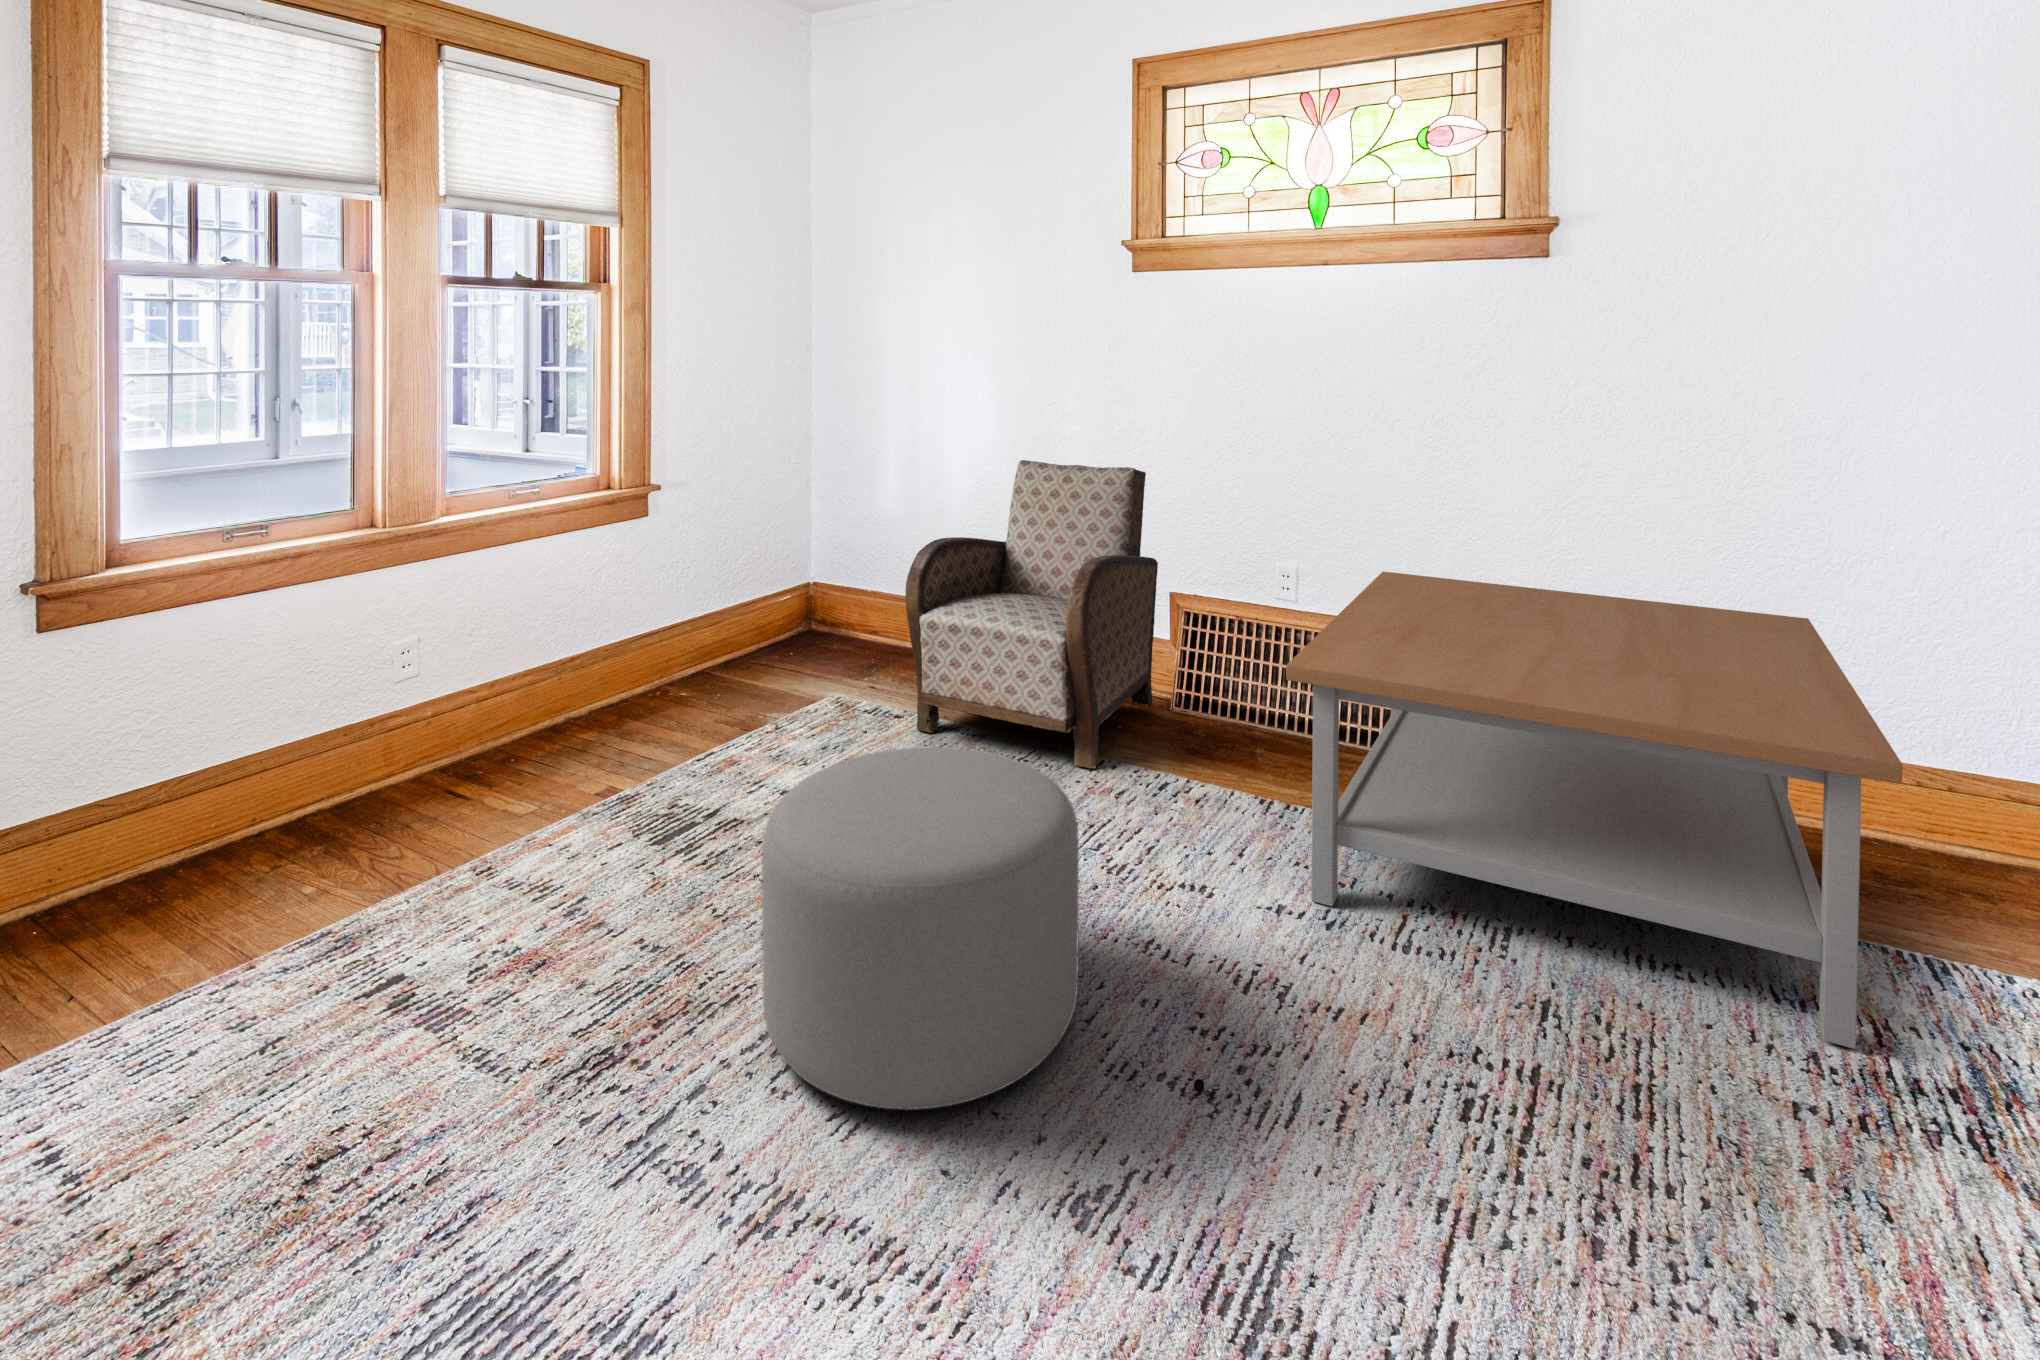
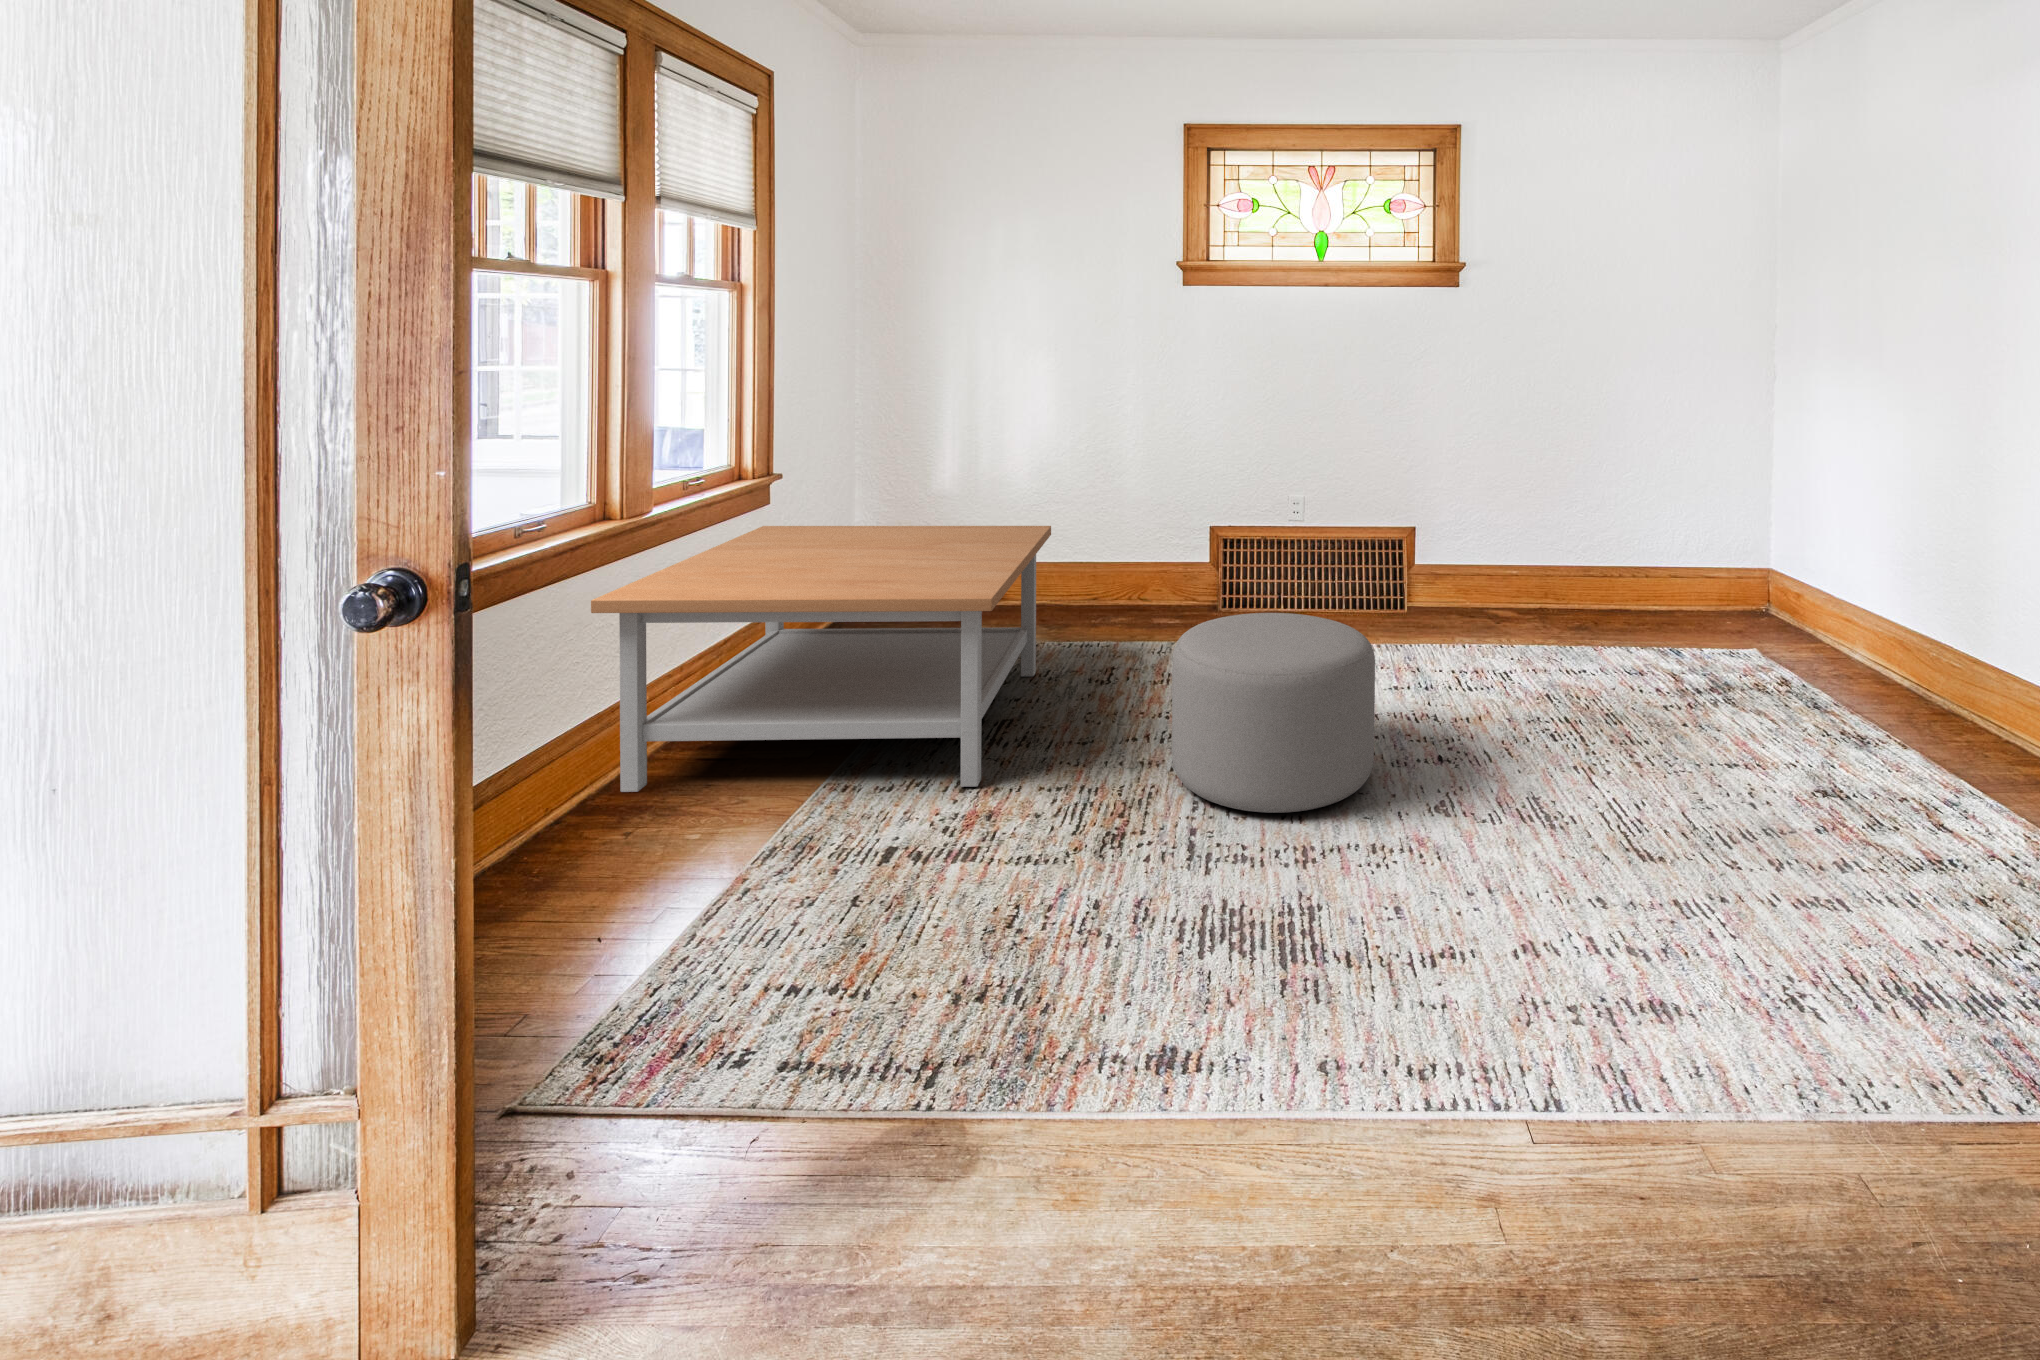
armchair: present [905,460,1158,768] -> none [1056,433,1216,651]
coffee table: present [1286,572,1903,1049] -> present [591,526,1051,792]

